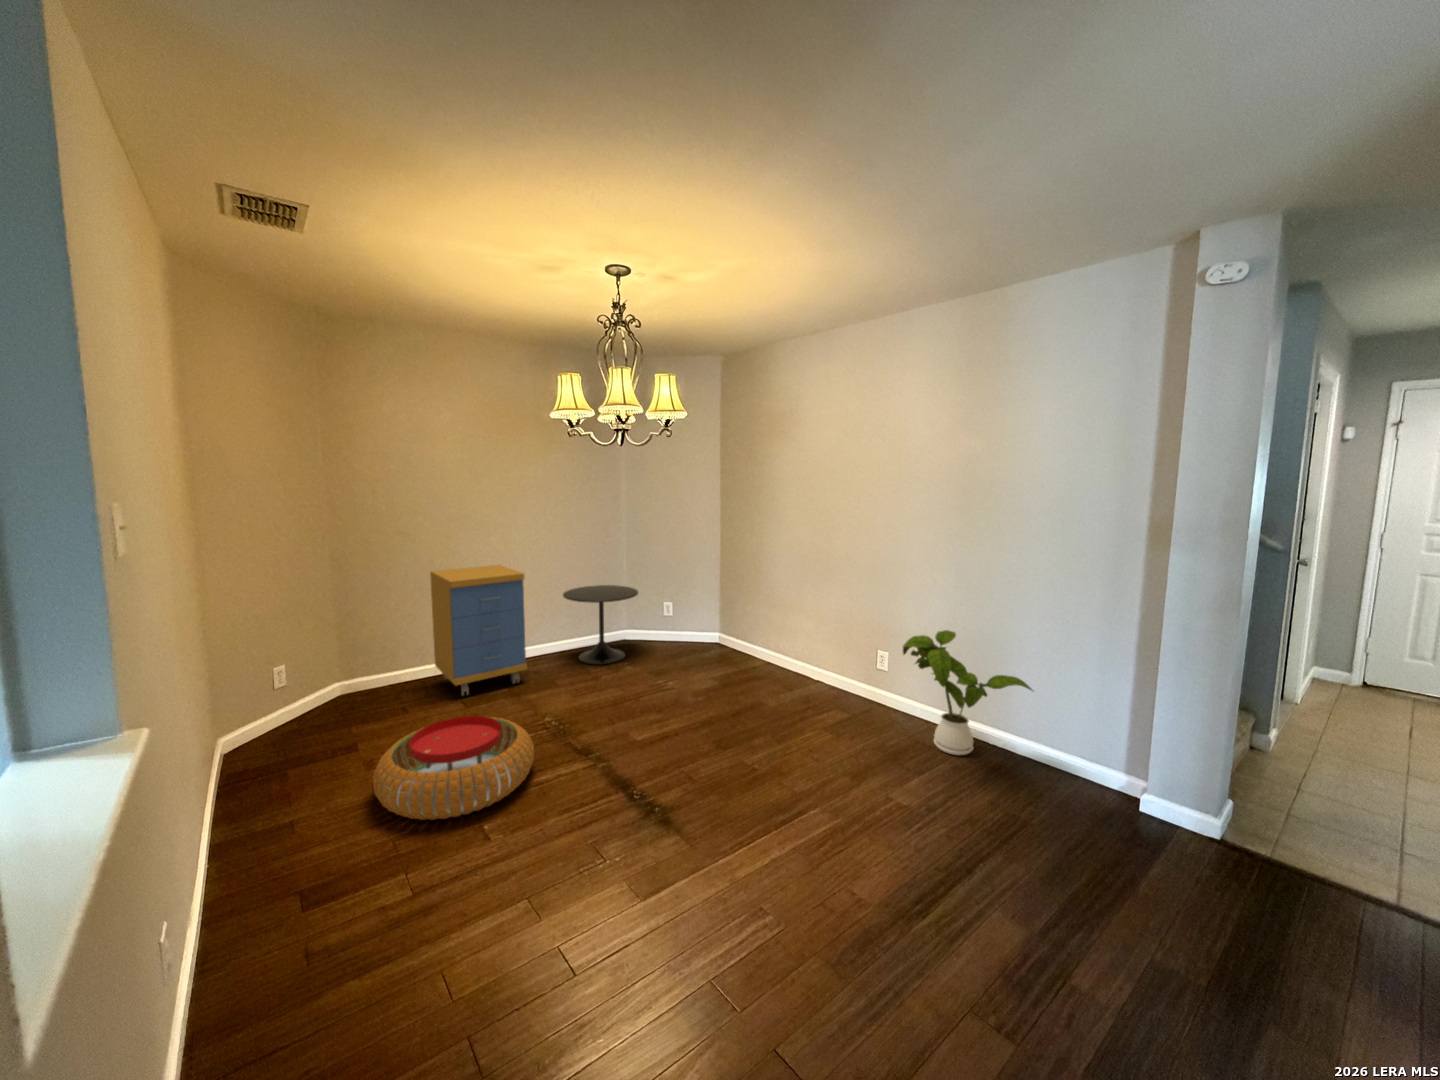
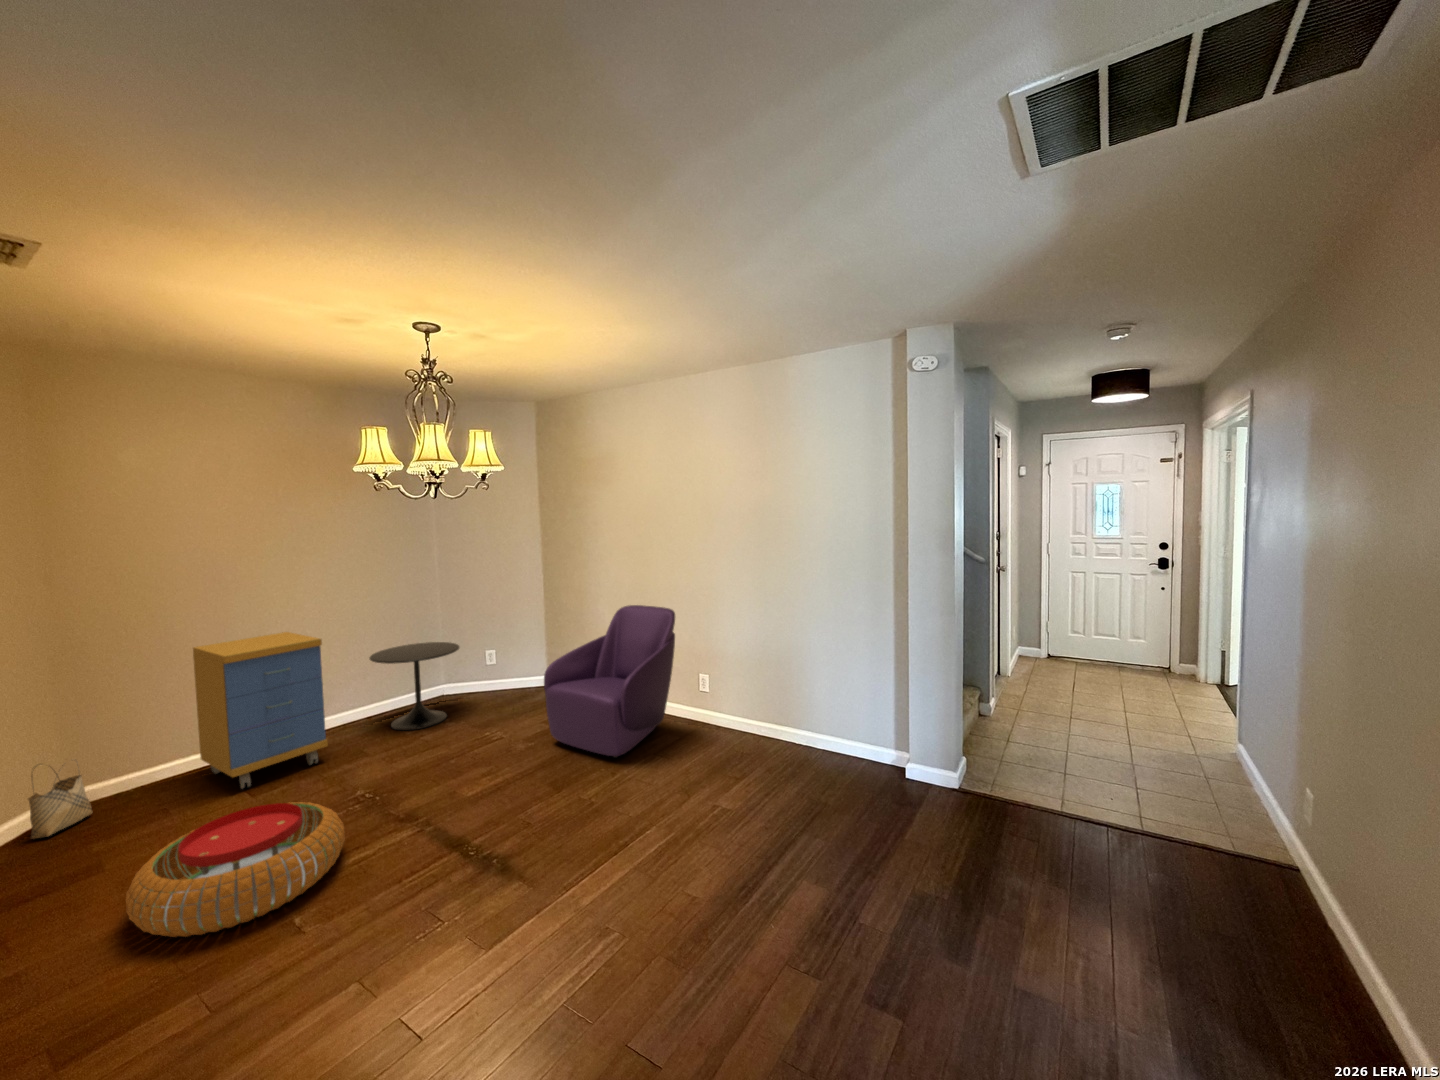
armchair: none [714,567,853,723] -> present [544,605,675,758]
house plant: present [903,630,1033,755] -> none [719,650,827,760]
woven basket: none [321,653,362,711] -> present [28,766,92,839]

